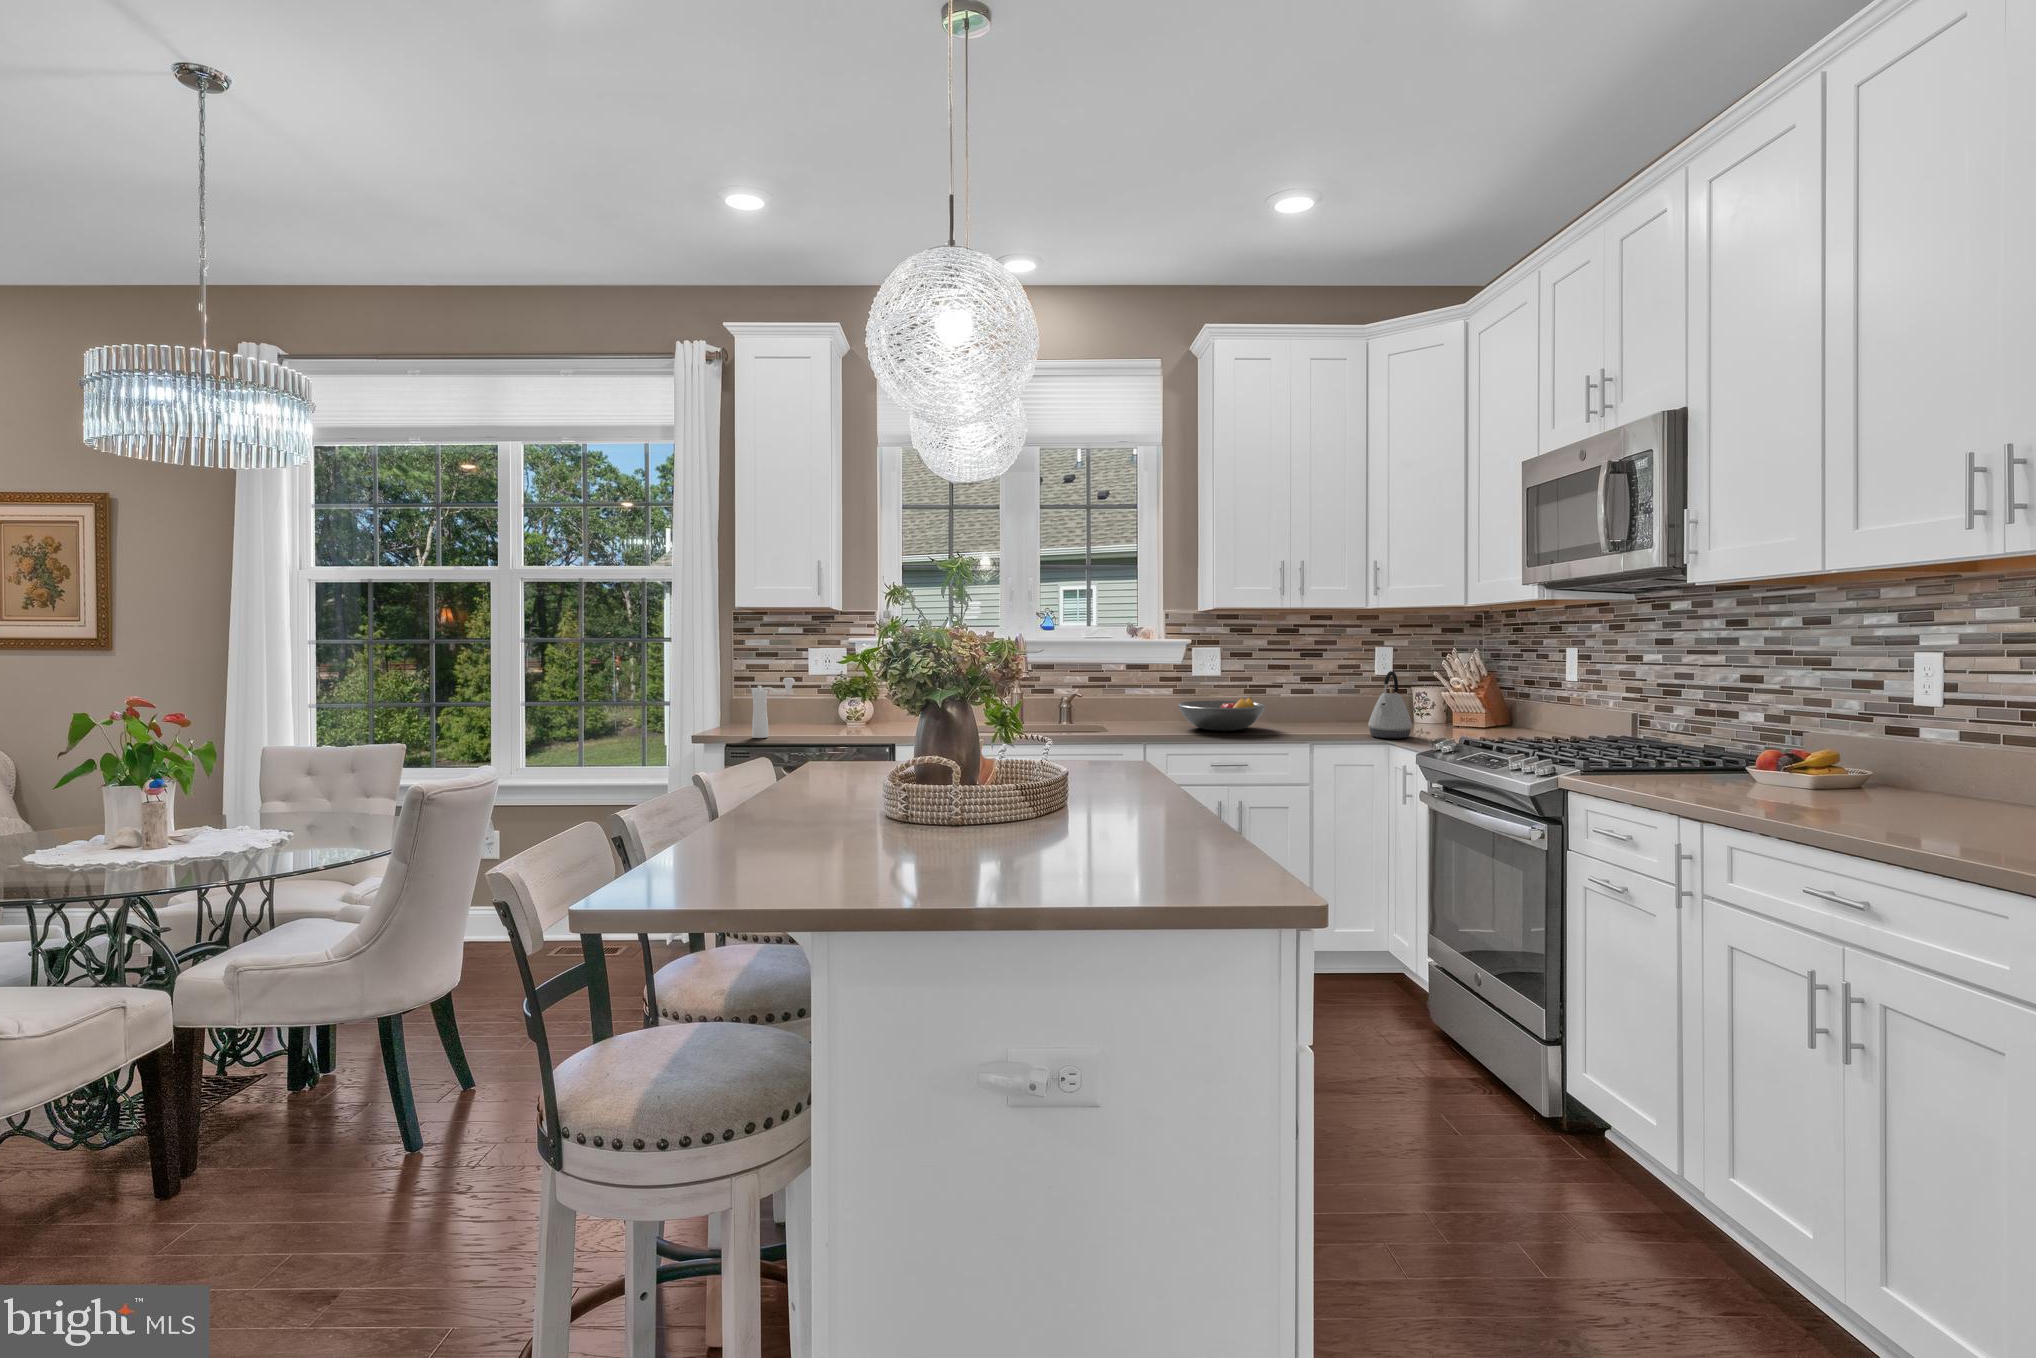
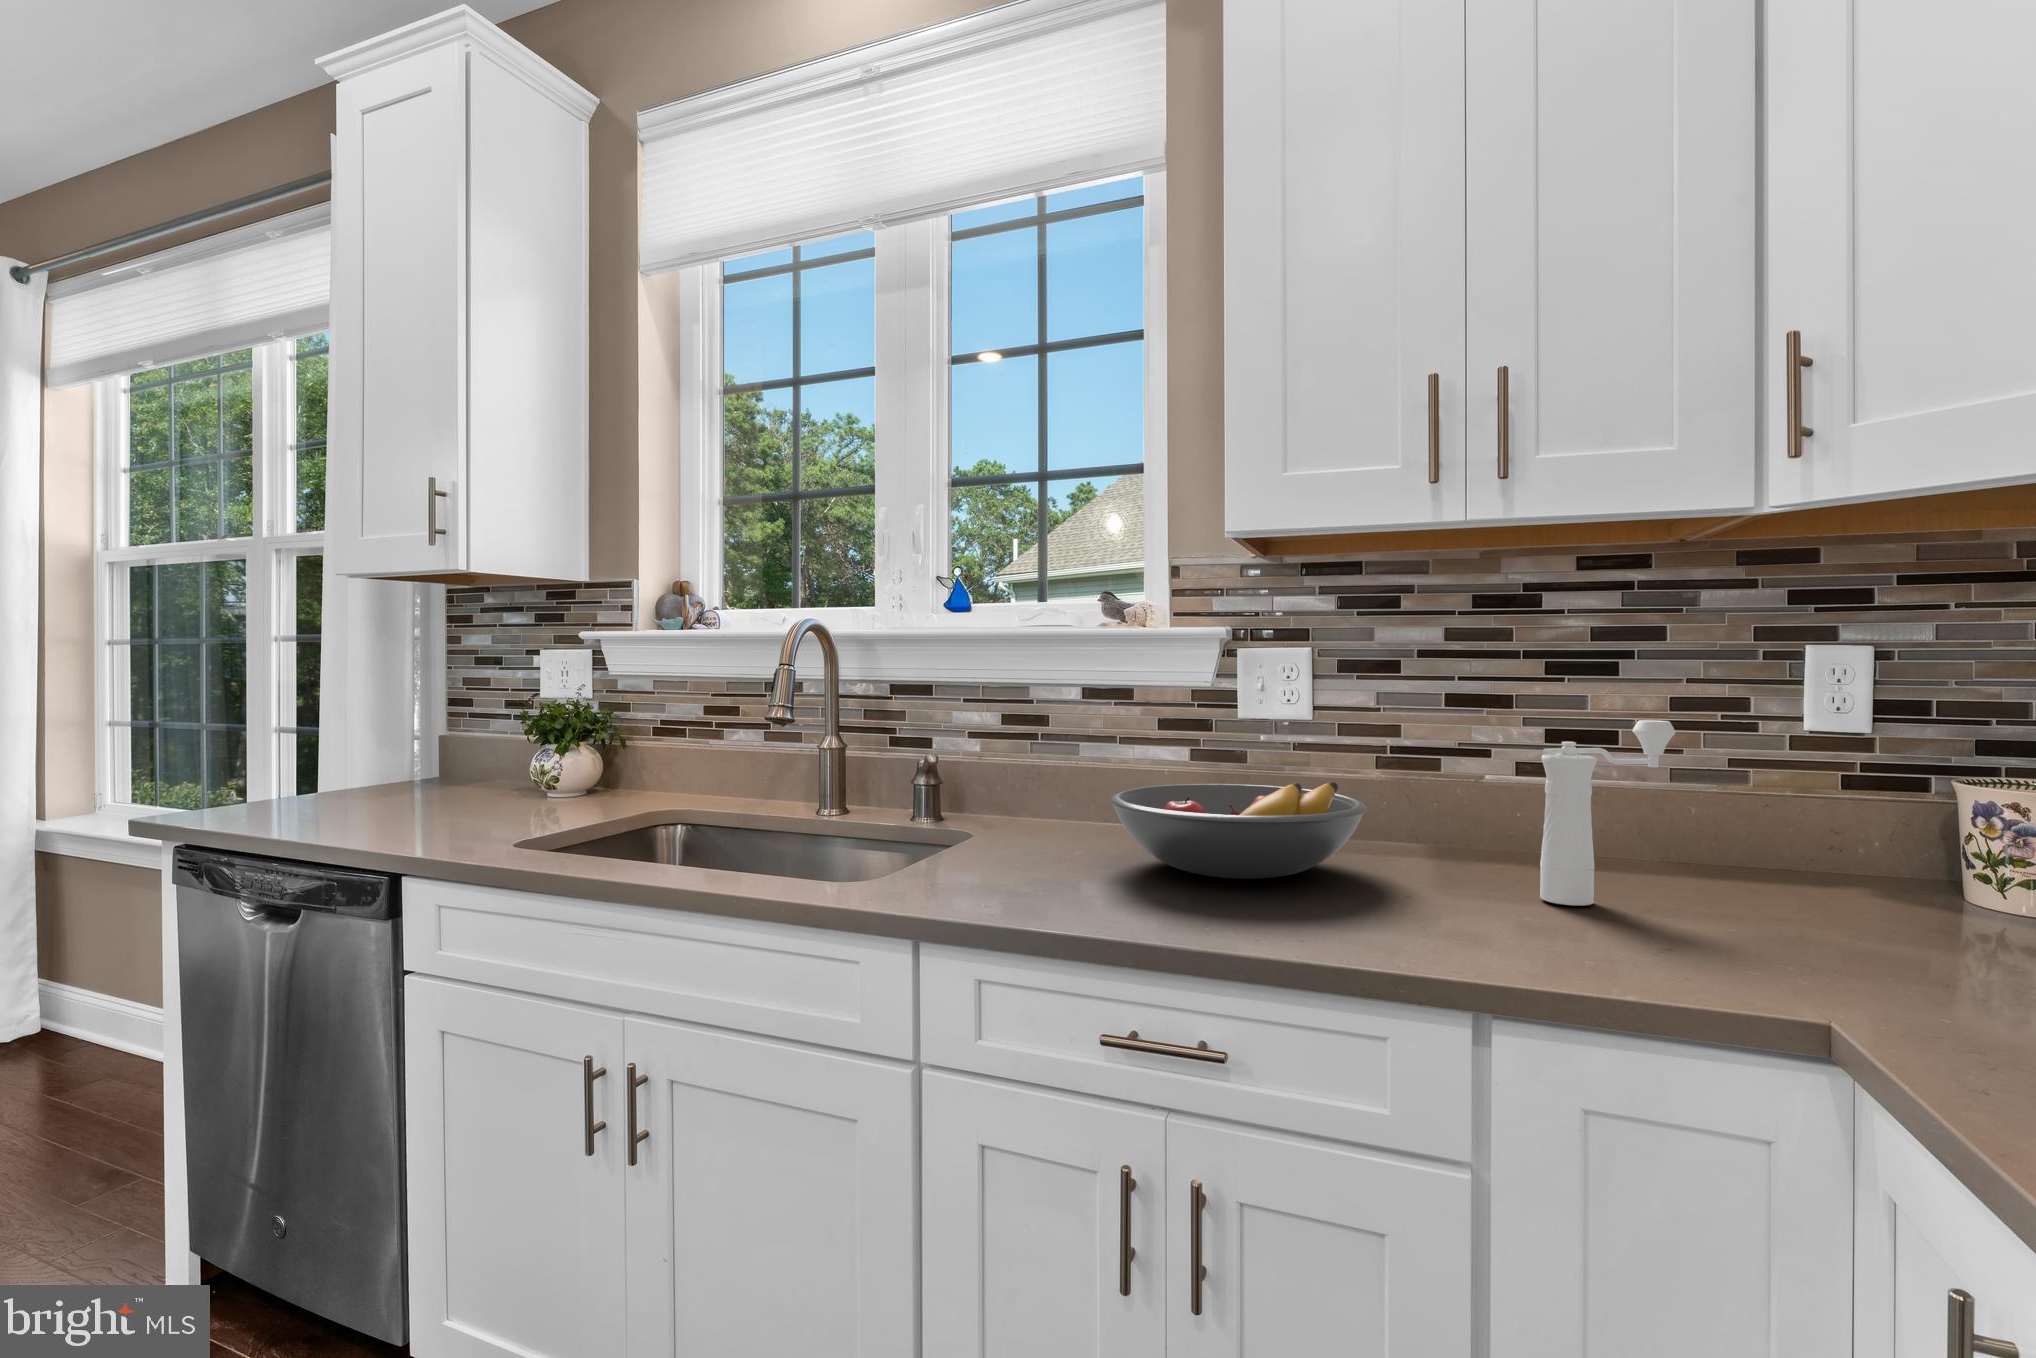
kettle: present [1368,671,1412,739] -> none [1706,714,1909,986]
pepper mill: present [751,678,795,738] -> present [1540,720,1676,906]

